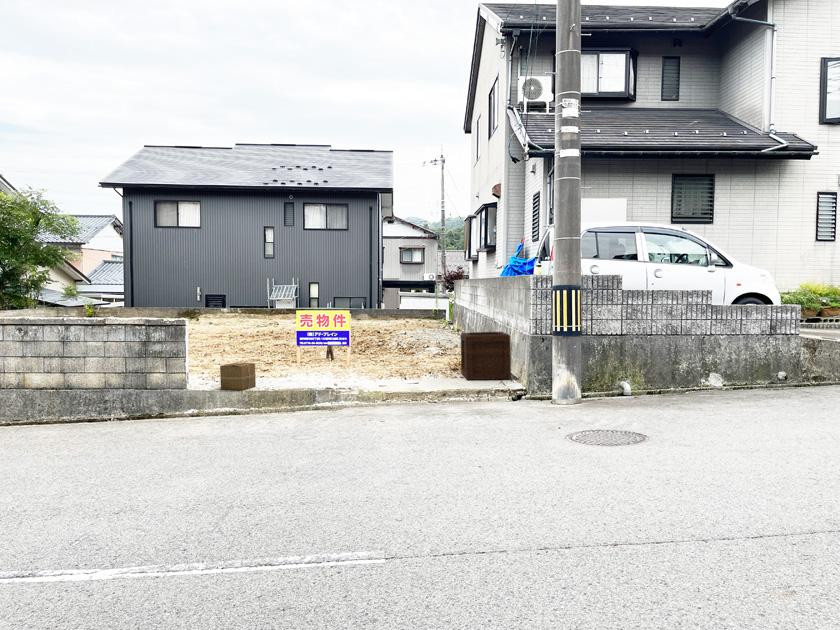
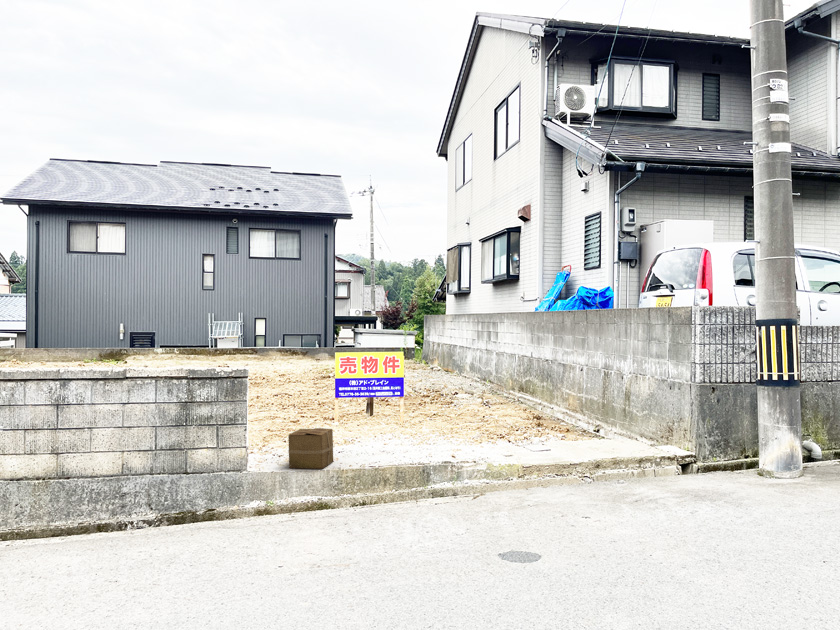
wooden crate: present [461,332,511,380] -> none [568,378,646,442]

